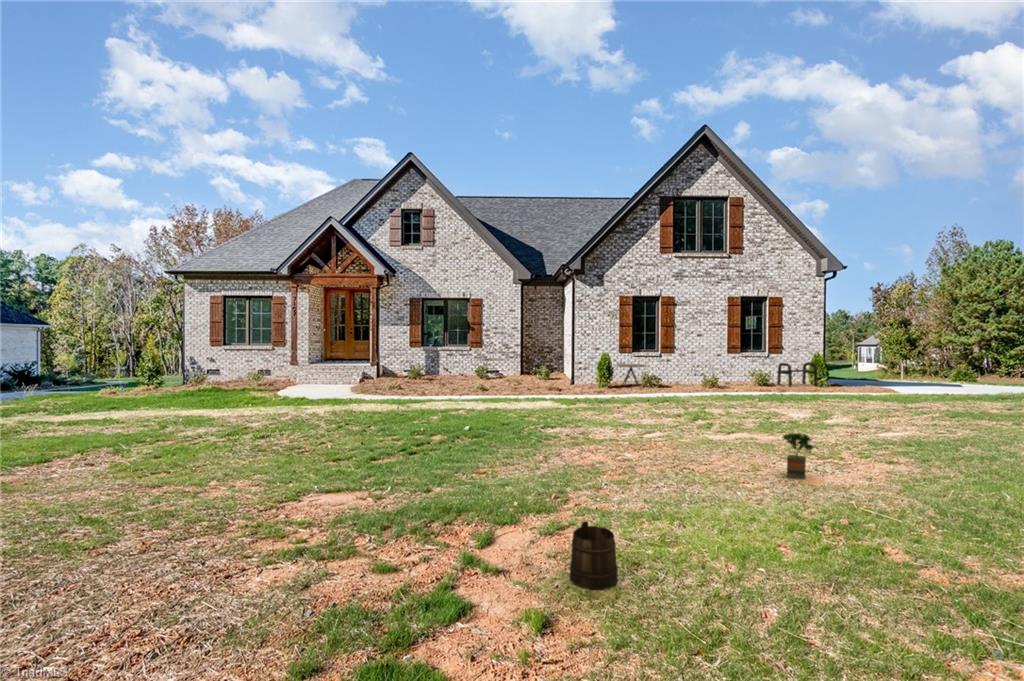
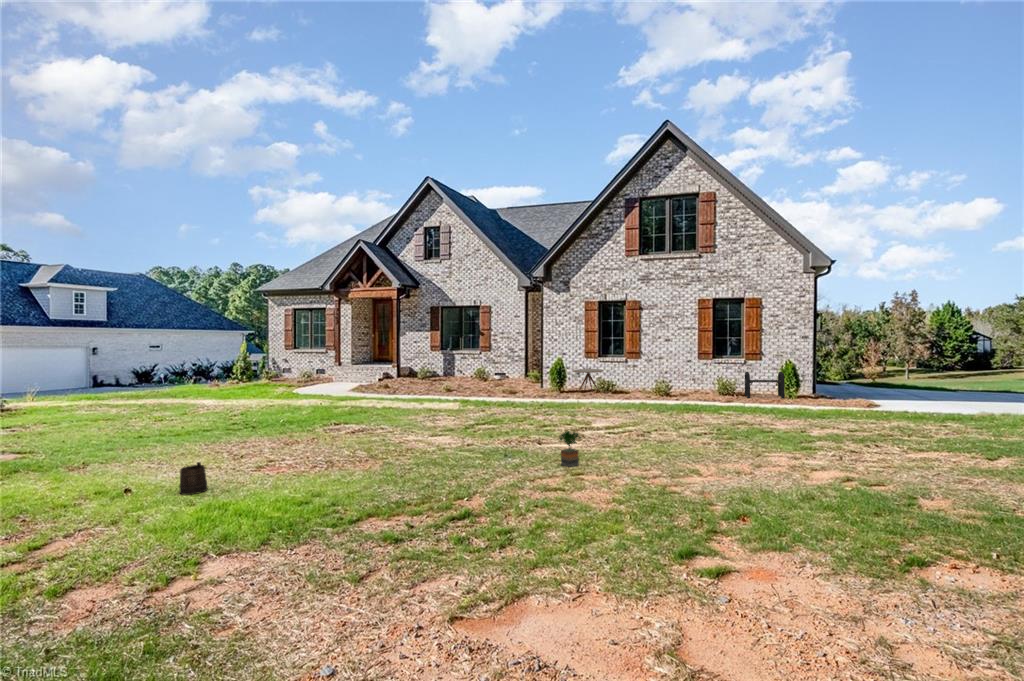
potted tree: present [783,433,814,479] -> present [560,431,581,467]
bucket: present [570,521,618,590] -> present [179,462,208,495]

